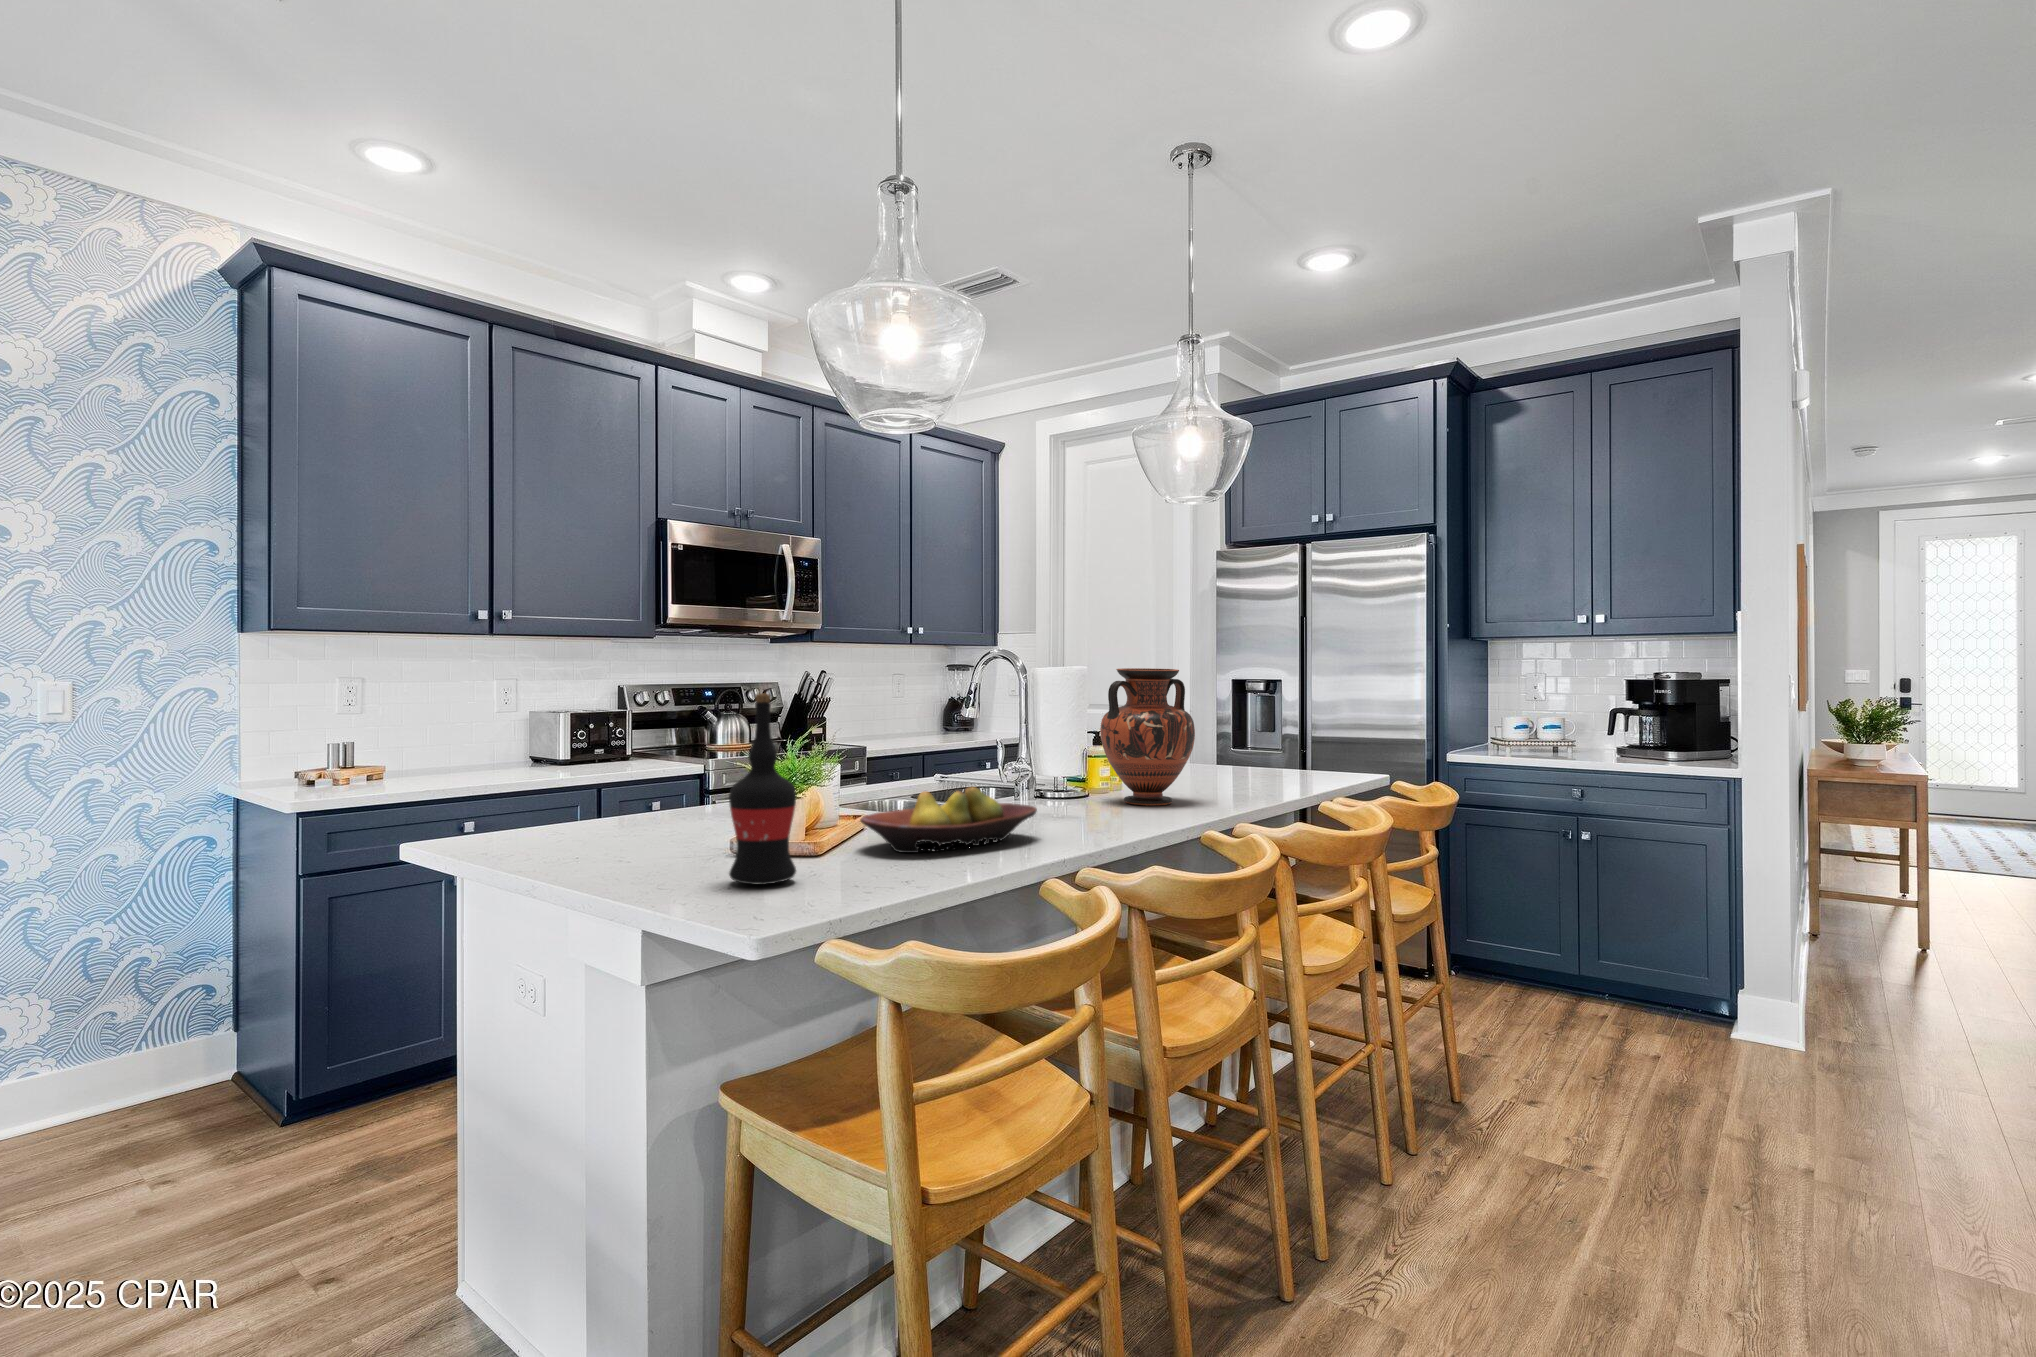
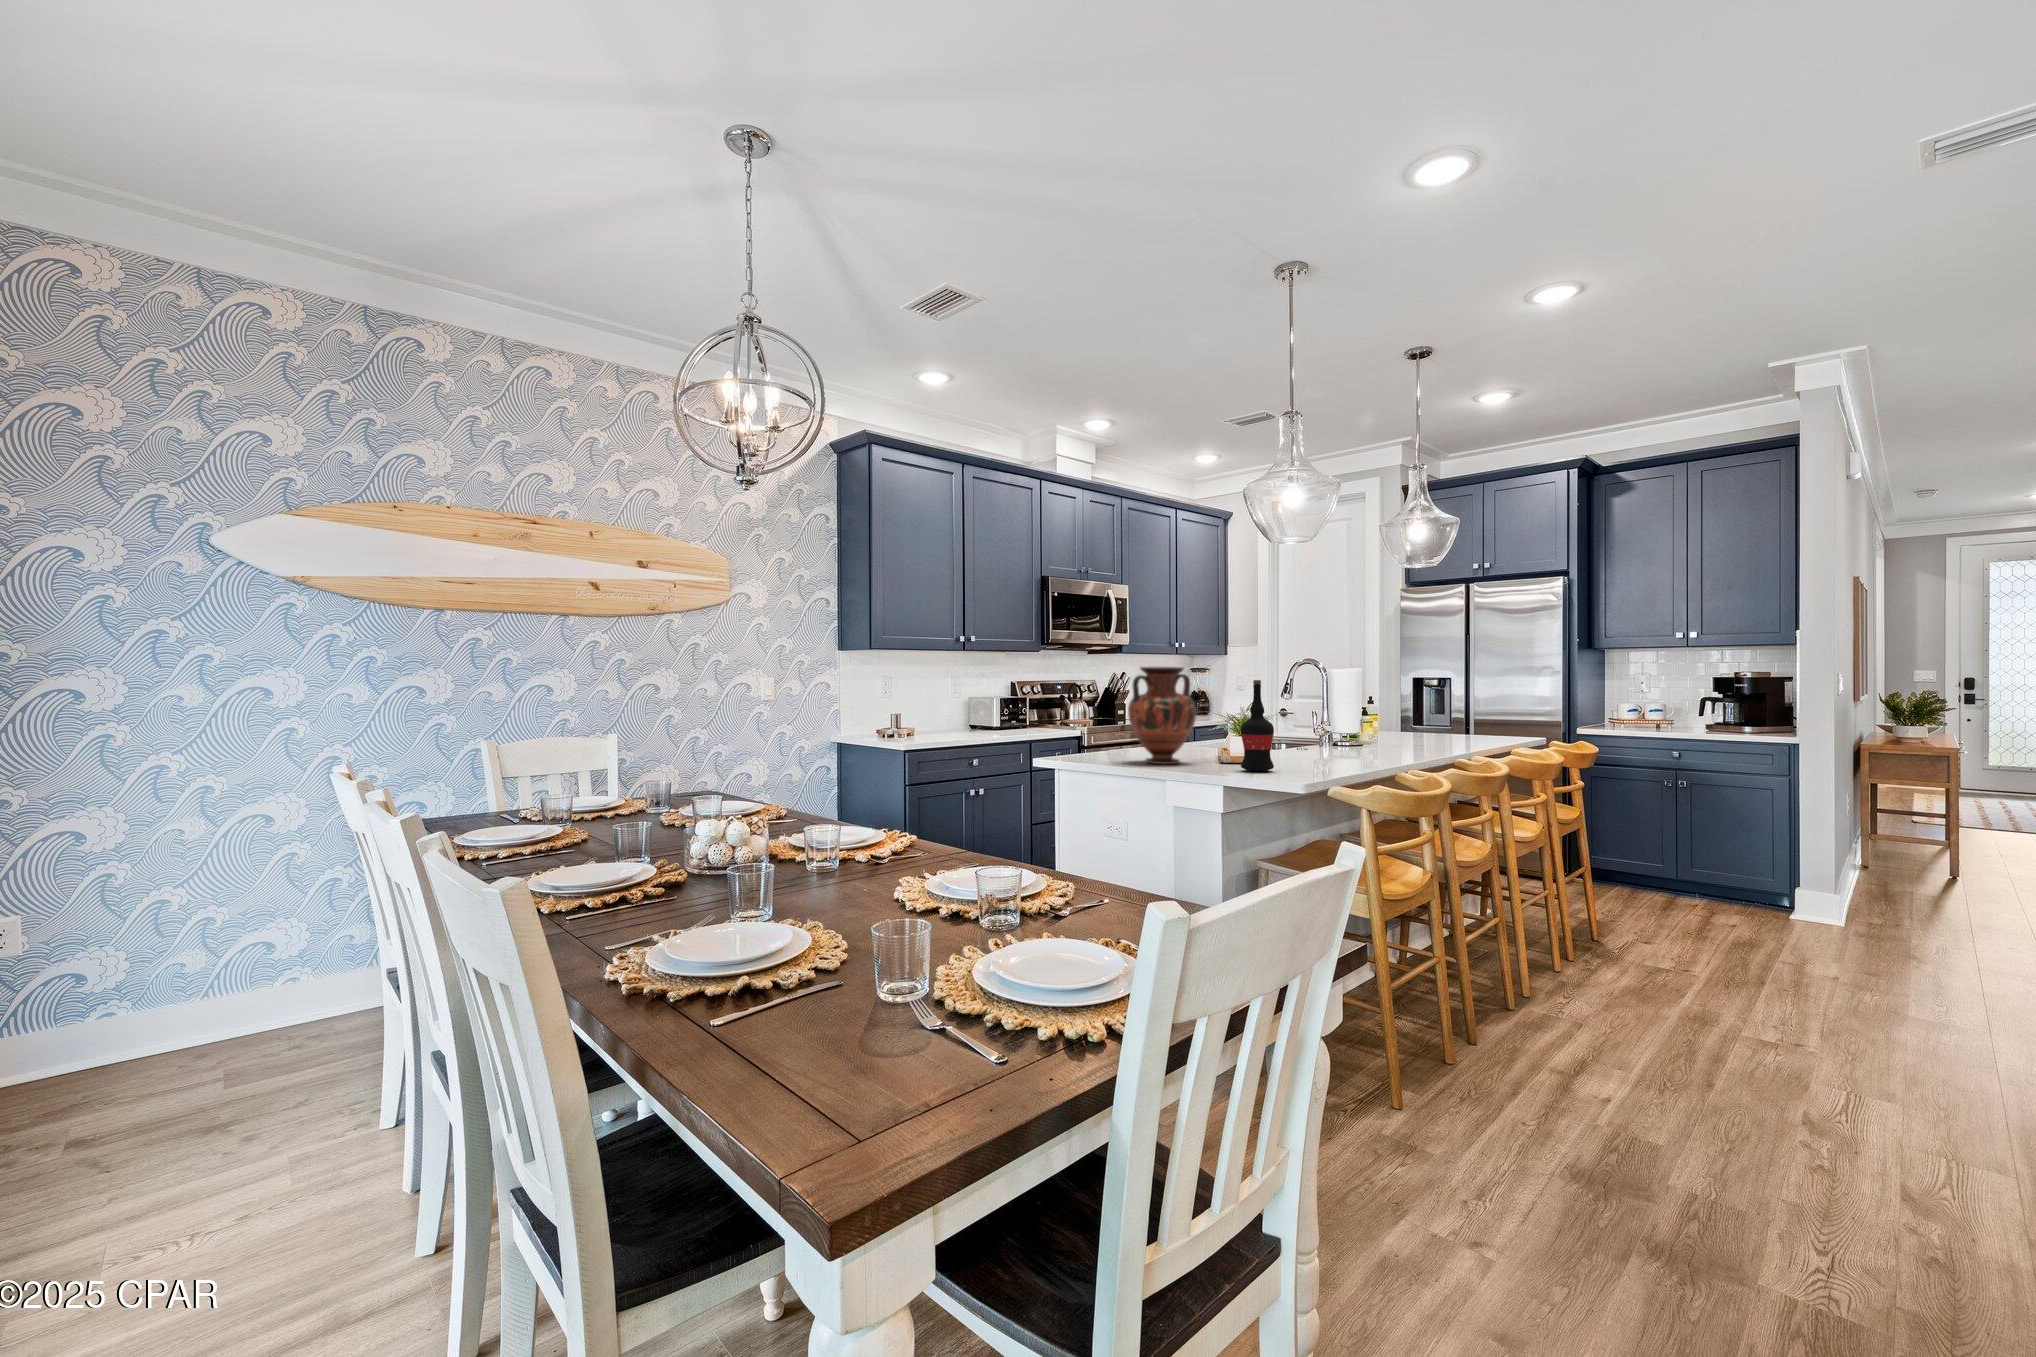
vase: present [1100,668,1195,806] -> present [1128,667,1196,764]
fruit bowl: present [860,787,1037,853] -> none [1275,732,1364,764]

